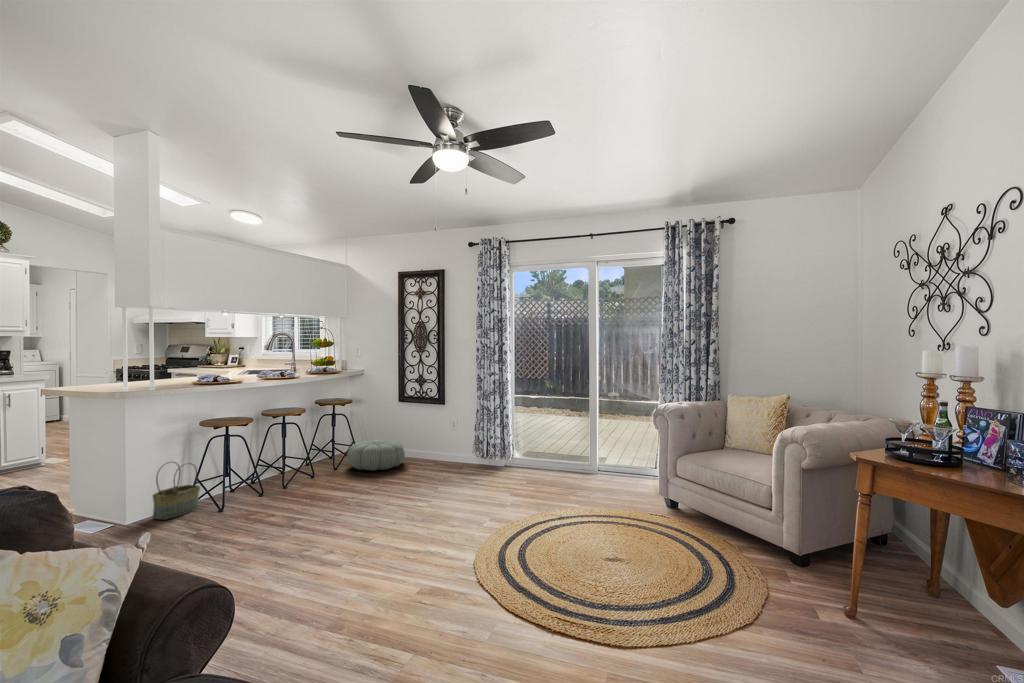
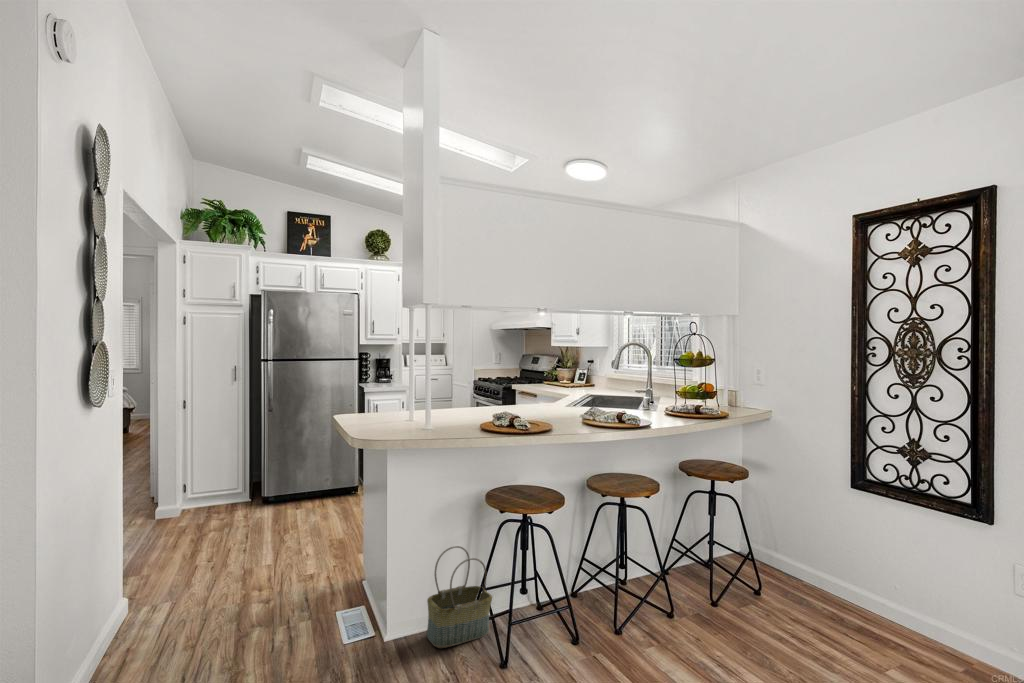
pouf: present [347,440,405,471] -> none [740,559,875,649]

